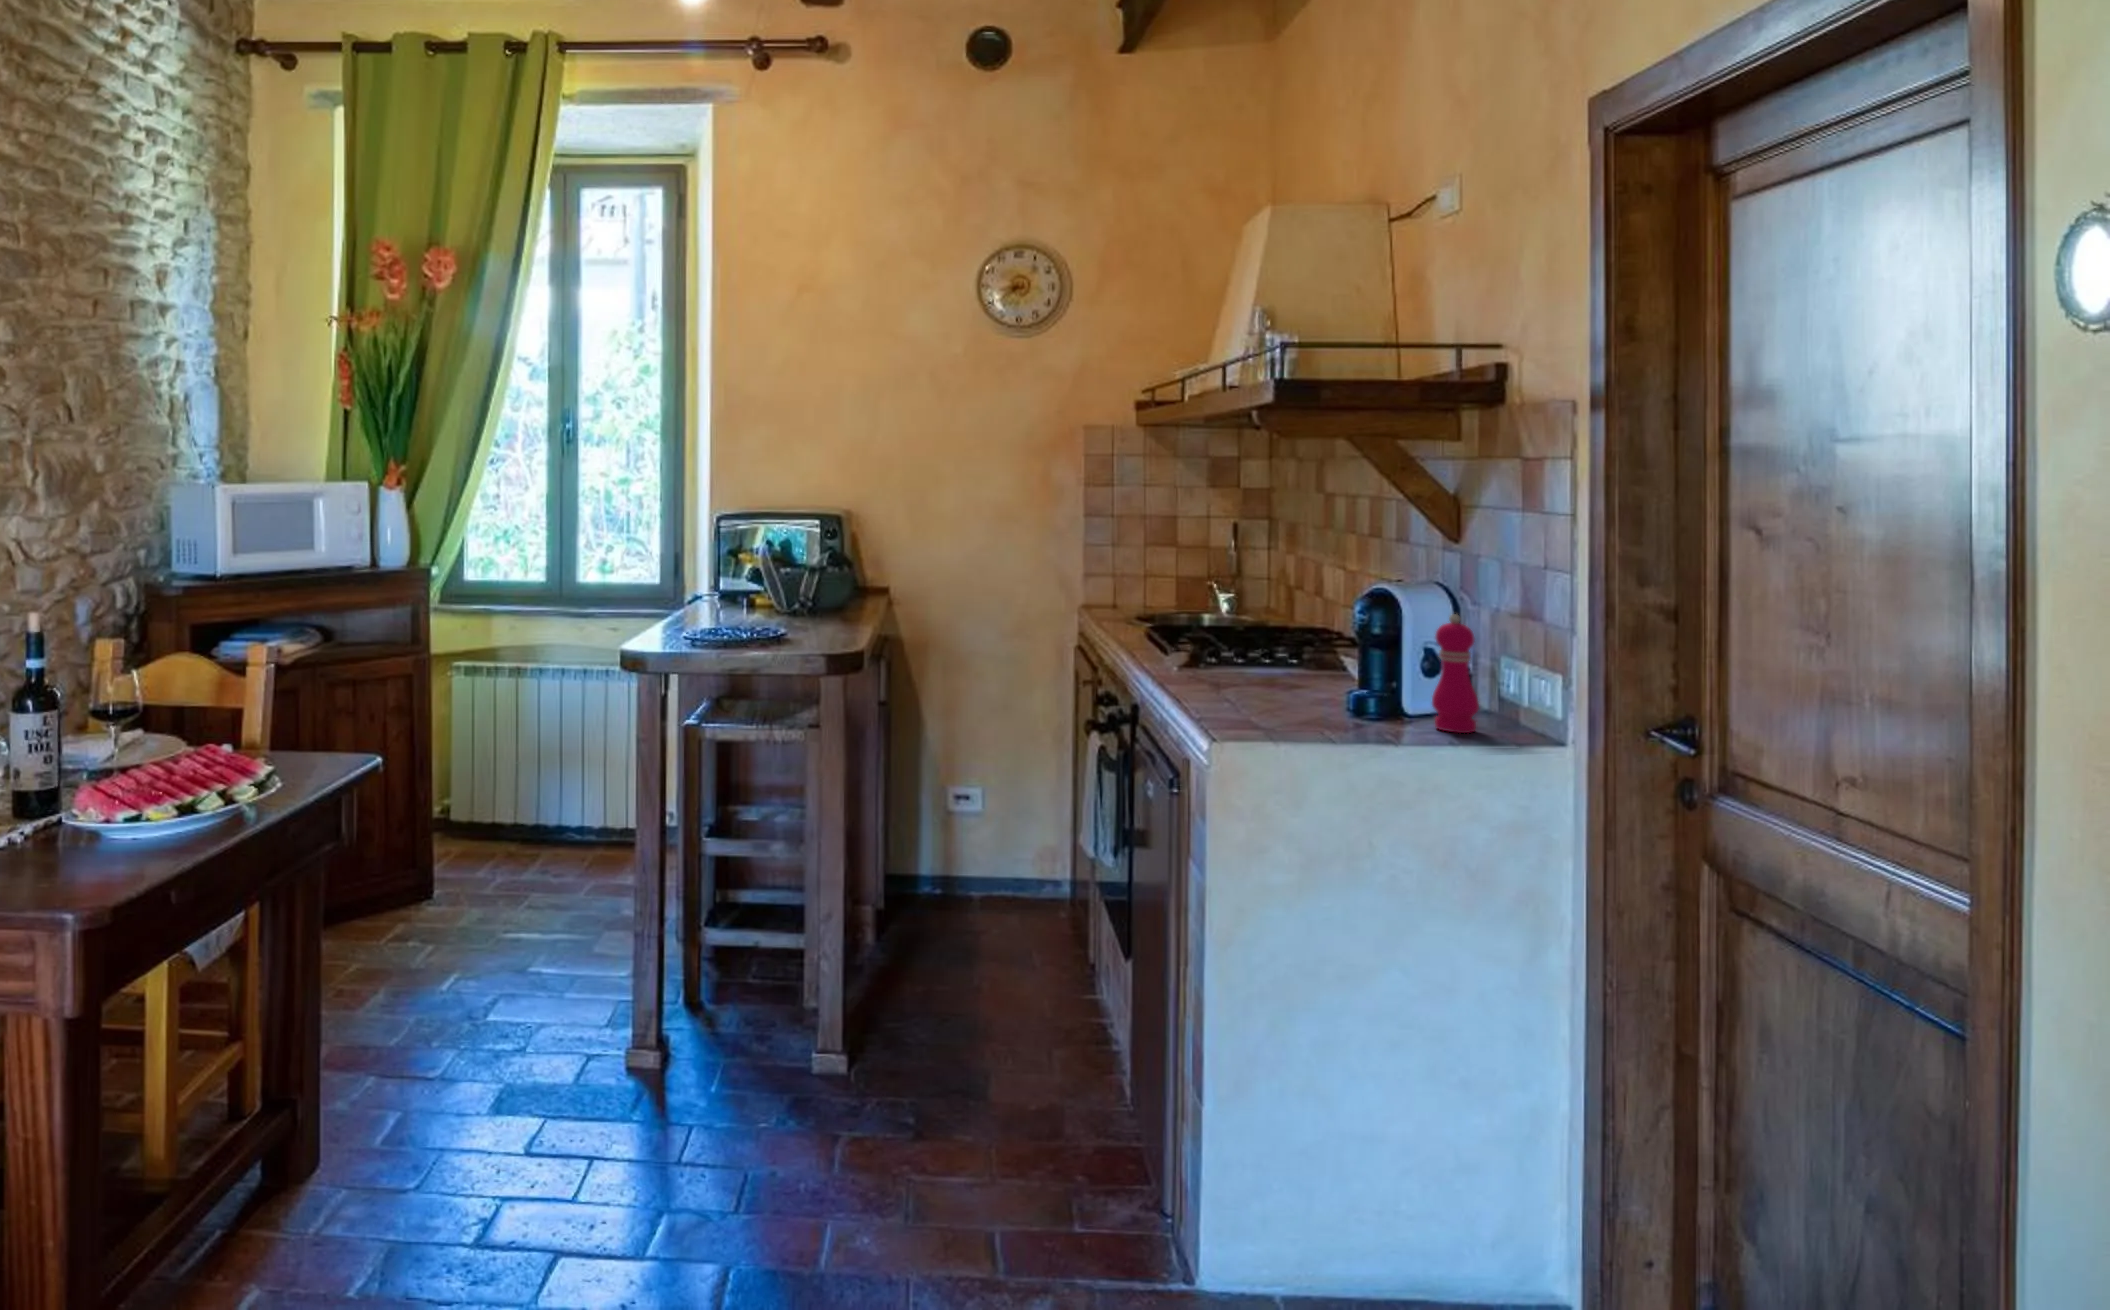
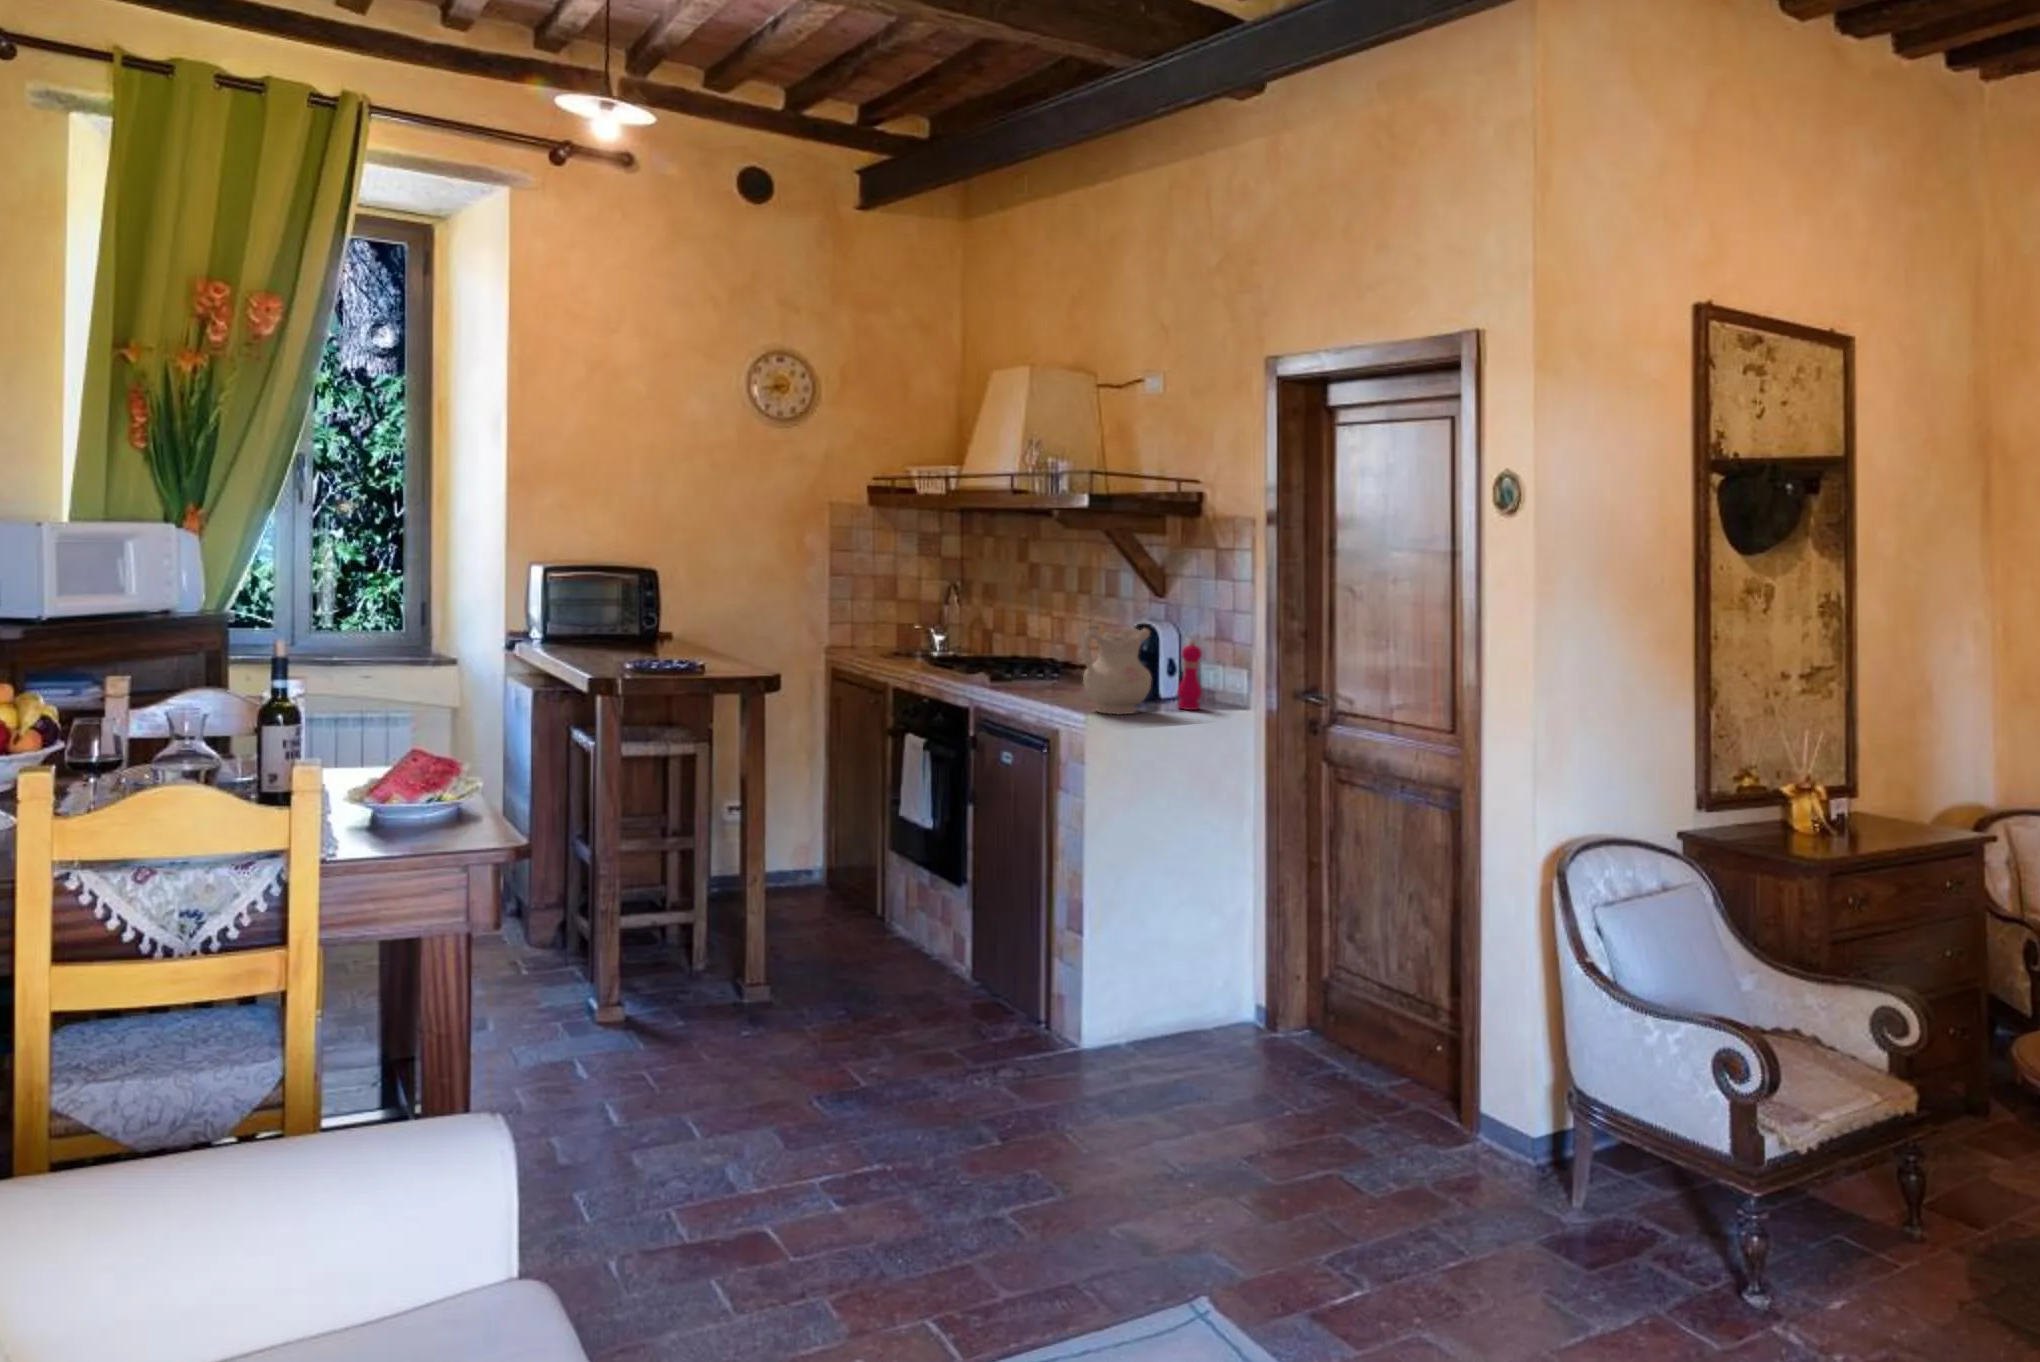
ceramic pitcher: none [1234,583,1367,730] -> present [1082,626,1151,714]

